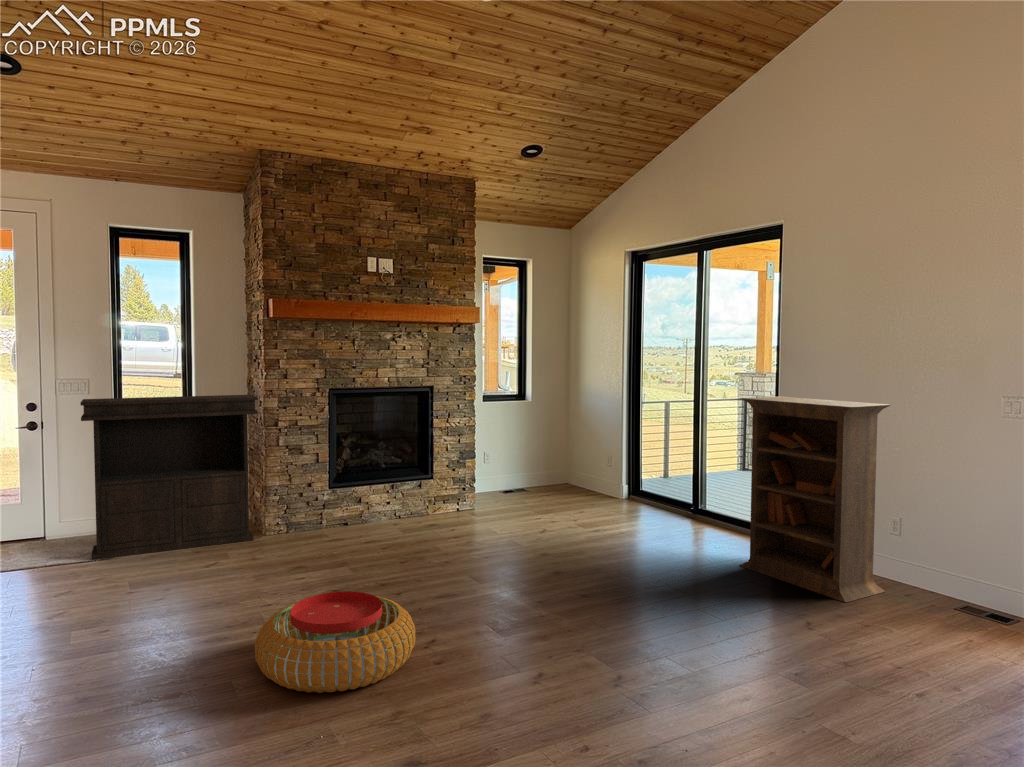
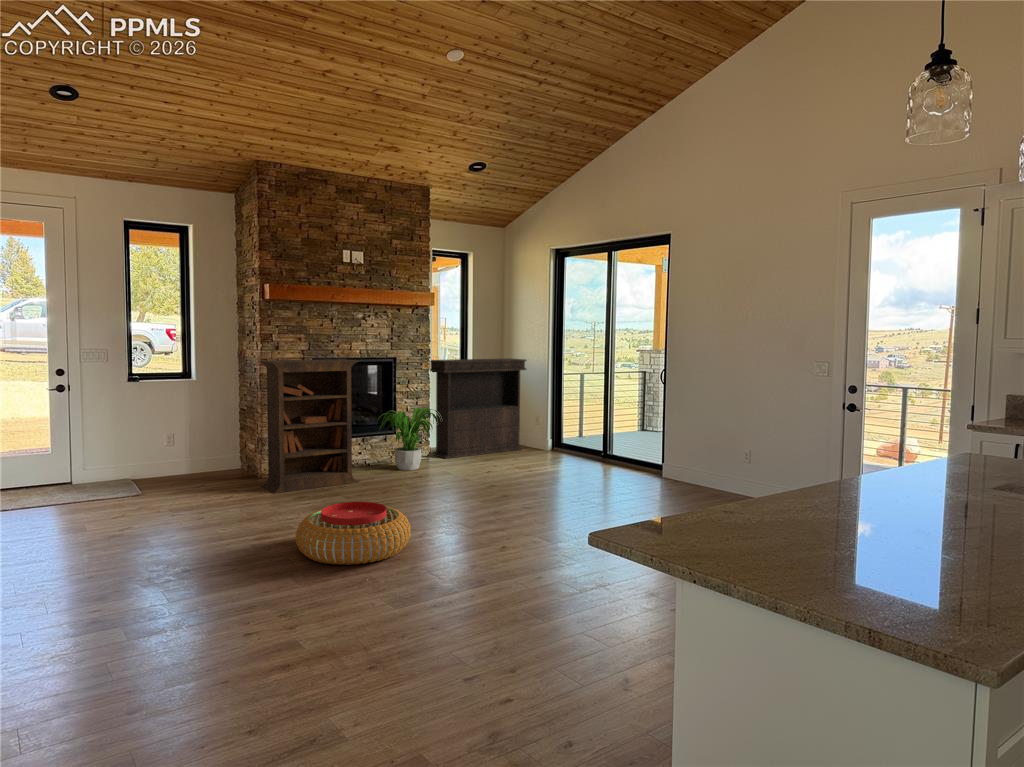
console table: present [81,395,258,560] -> present [430,358,526,459]
bookcase: present [740,396,891,603] -> present [259,359,359,493]
potted plant: none [406,447,488,526] -> present [376,408,442,470]

